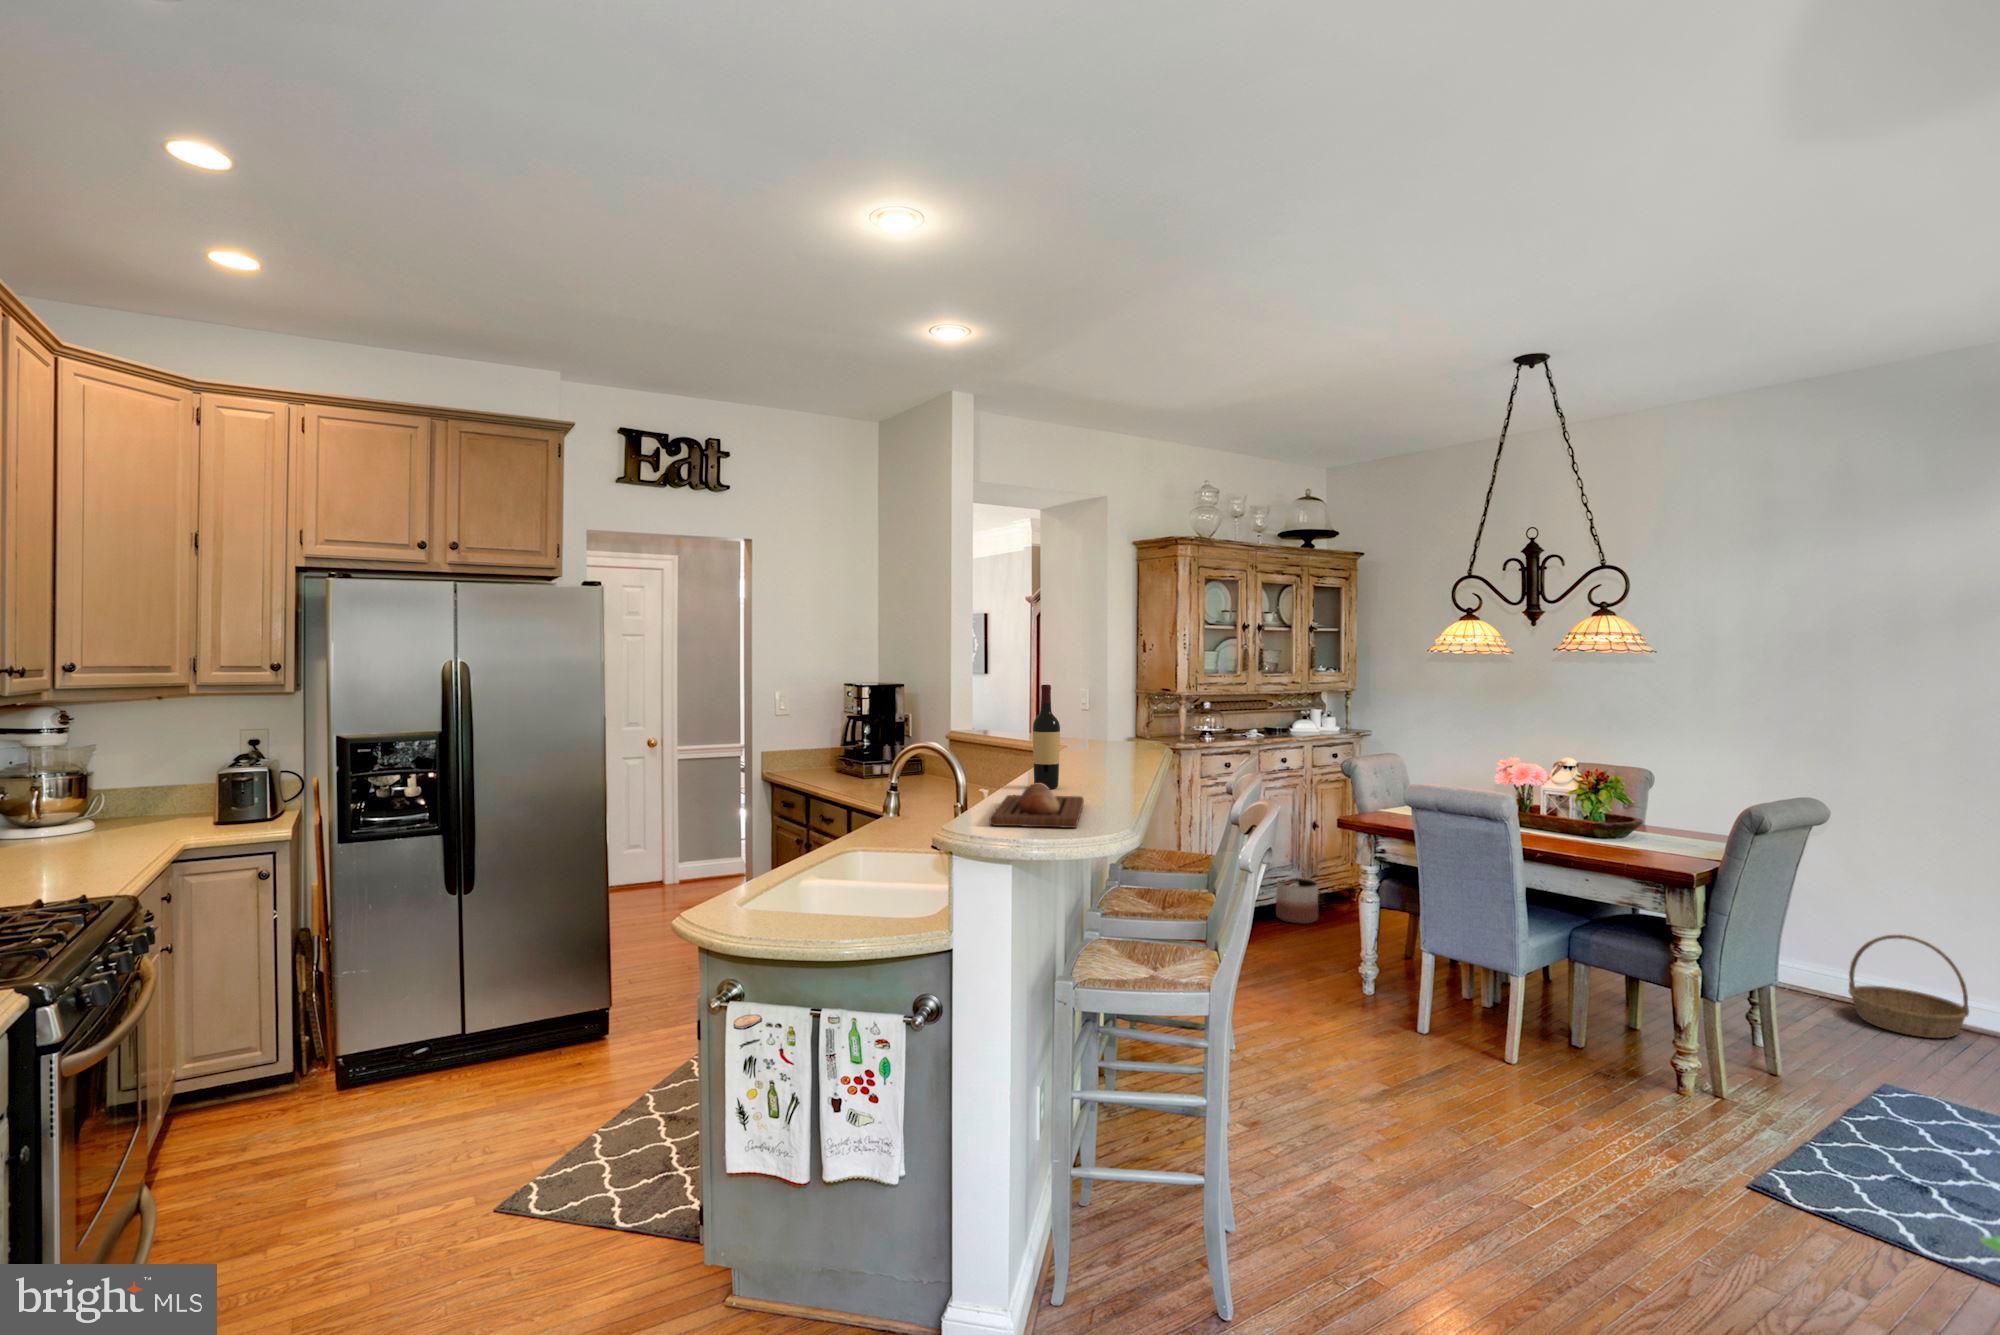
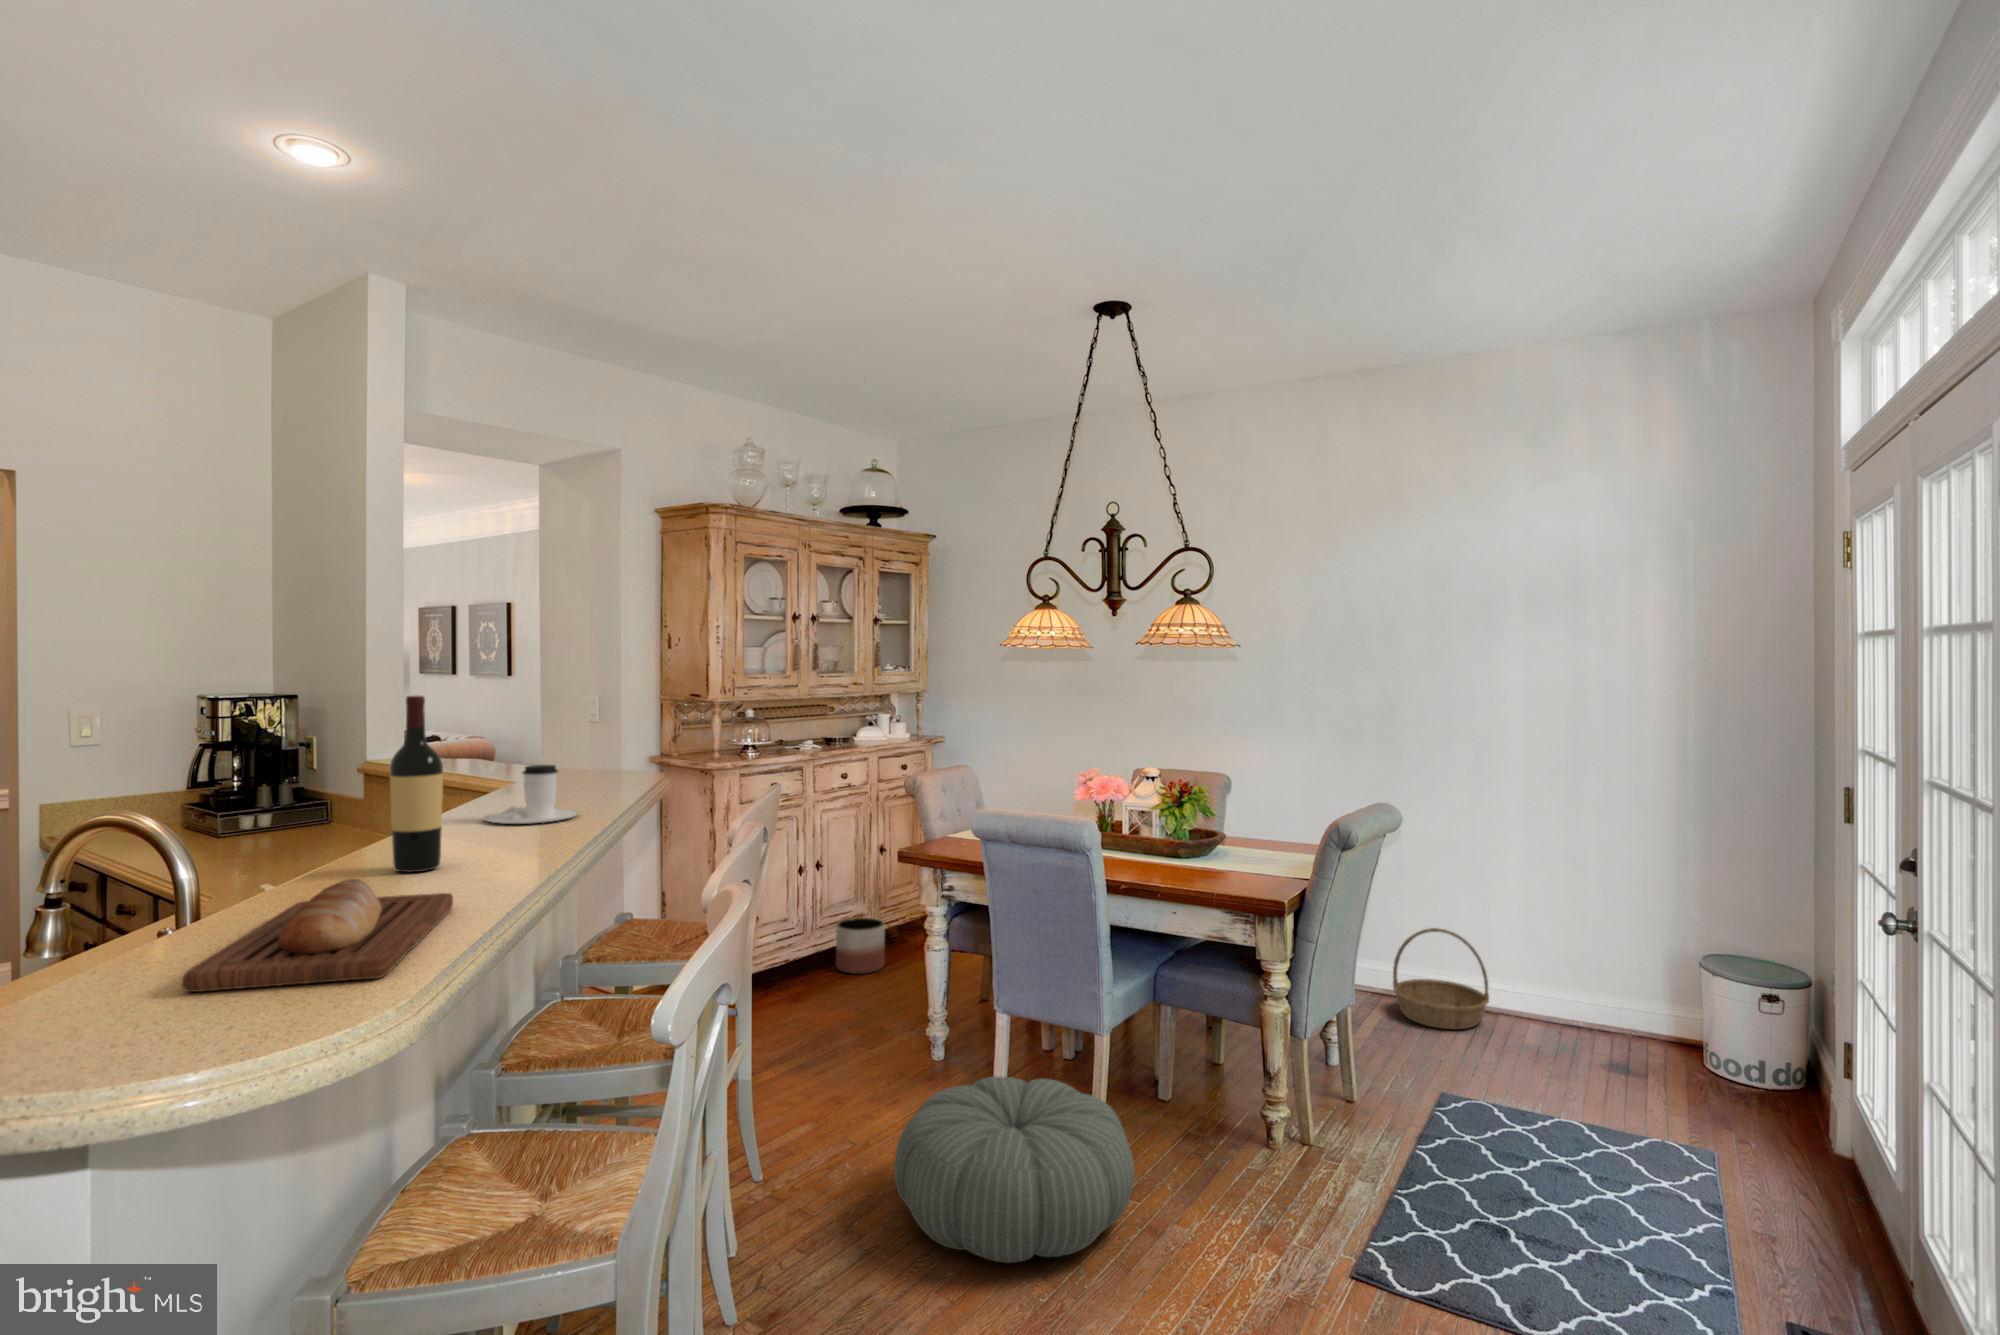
coffee cup: none [1060,732,1118,770] -> present [484,765,579,824]
pouf: none [1336,993,1540,1124] -> present [894,1077,1134,1263]

